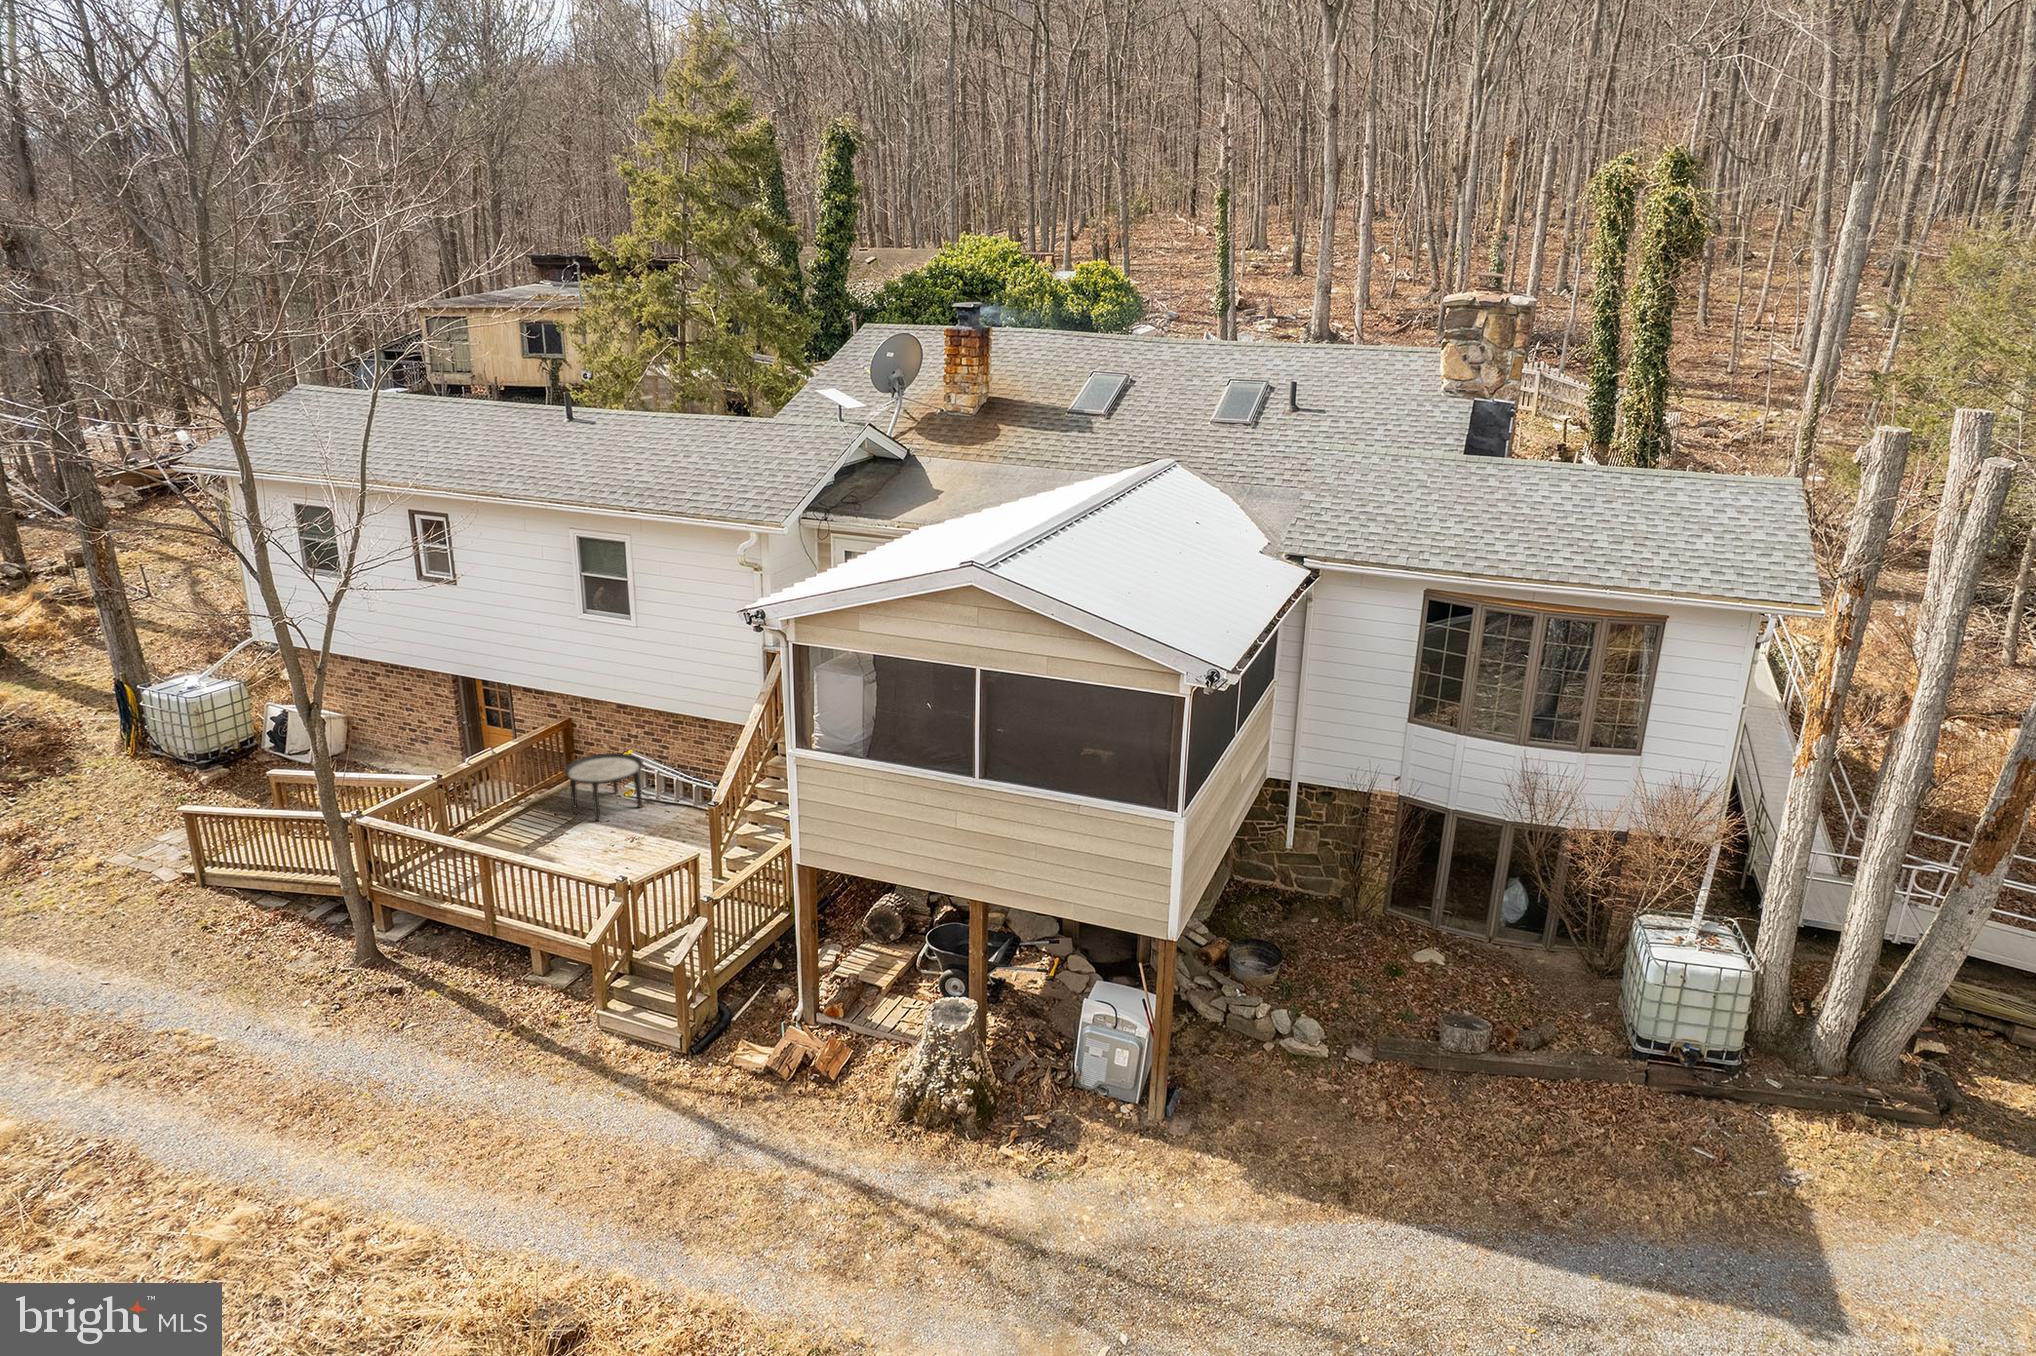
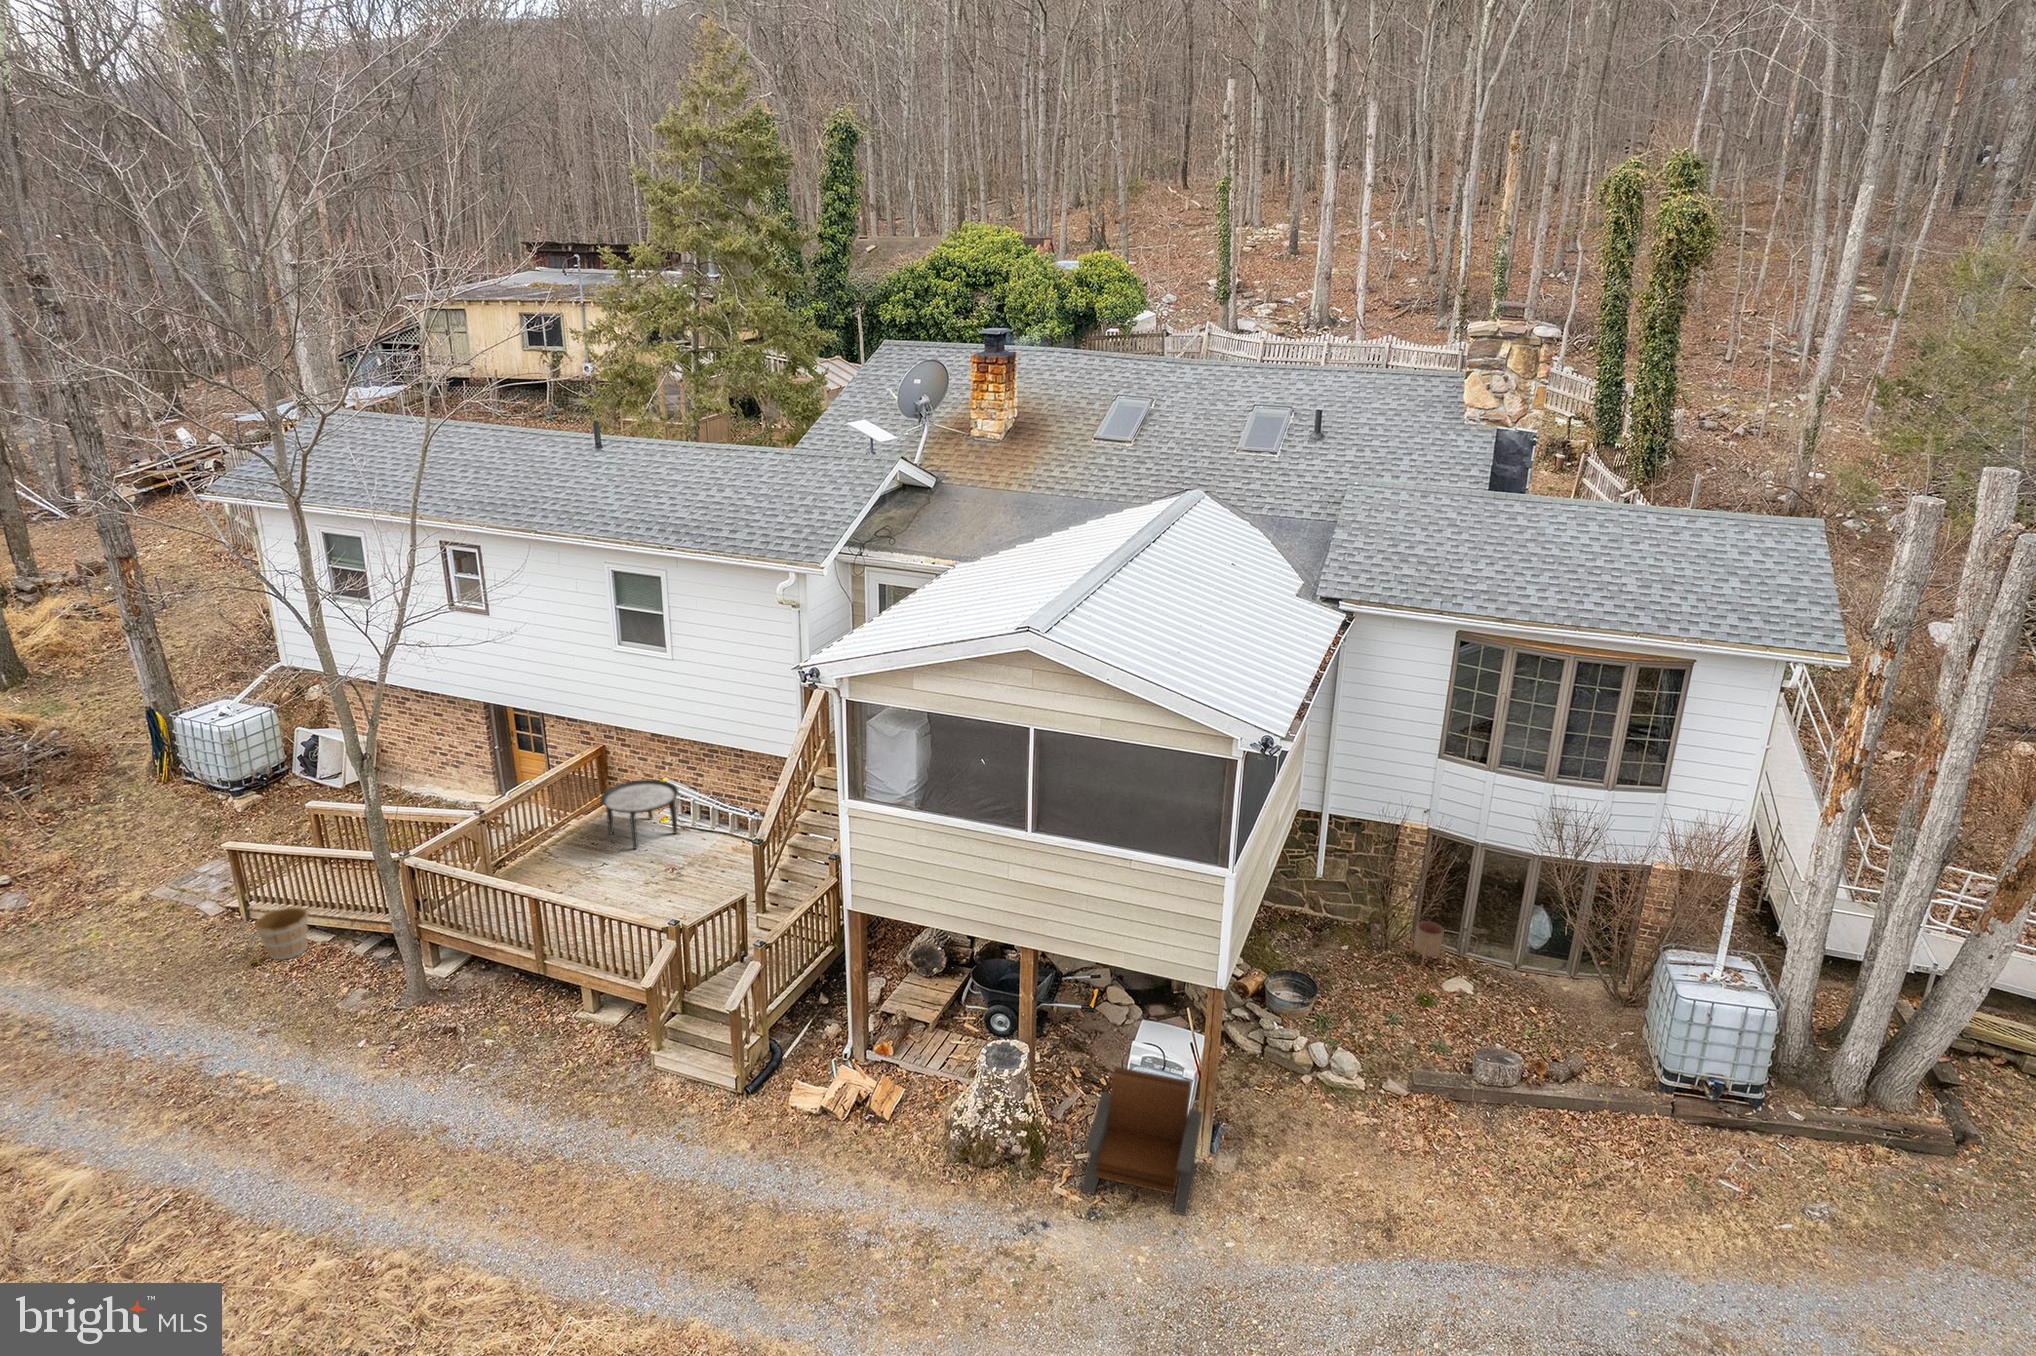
wooden bucket: none [206,872,261,924] -> present [255,908,308,960]
planter: none [1381,893,1419,939] -> present [1410,921,1446,966]
lounge chair: none [1028,1023,1155,1175] -> present [1082,1067,1202,1215]

